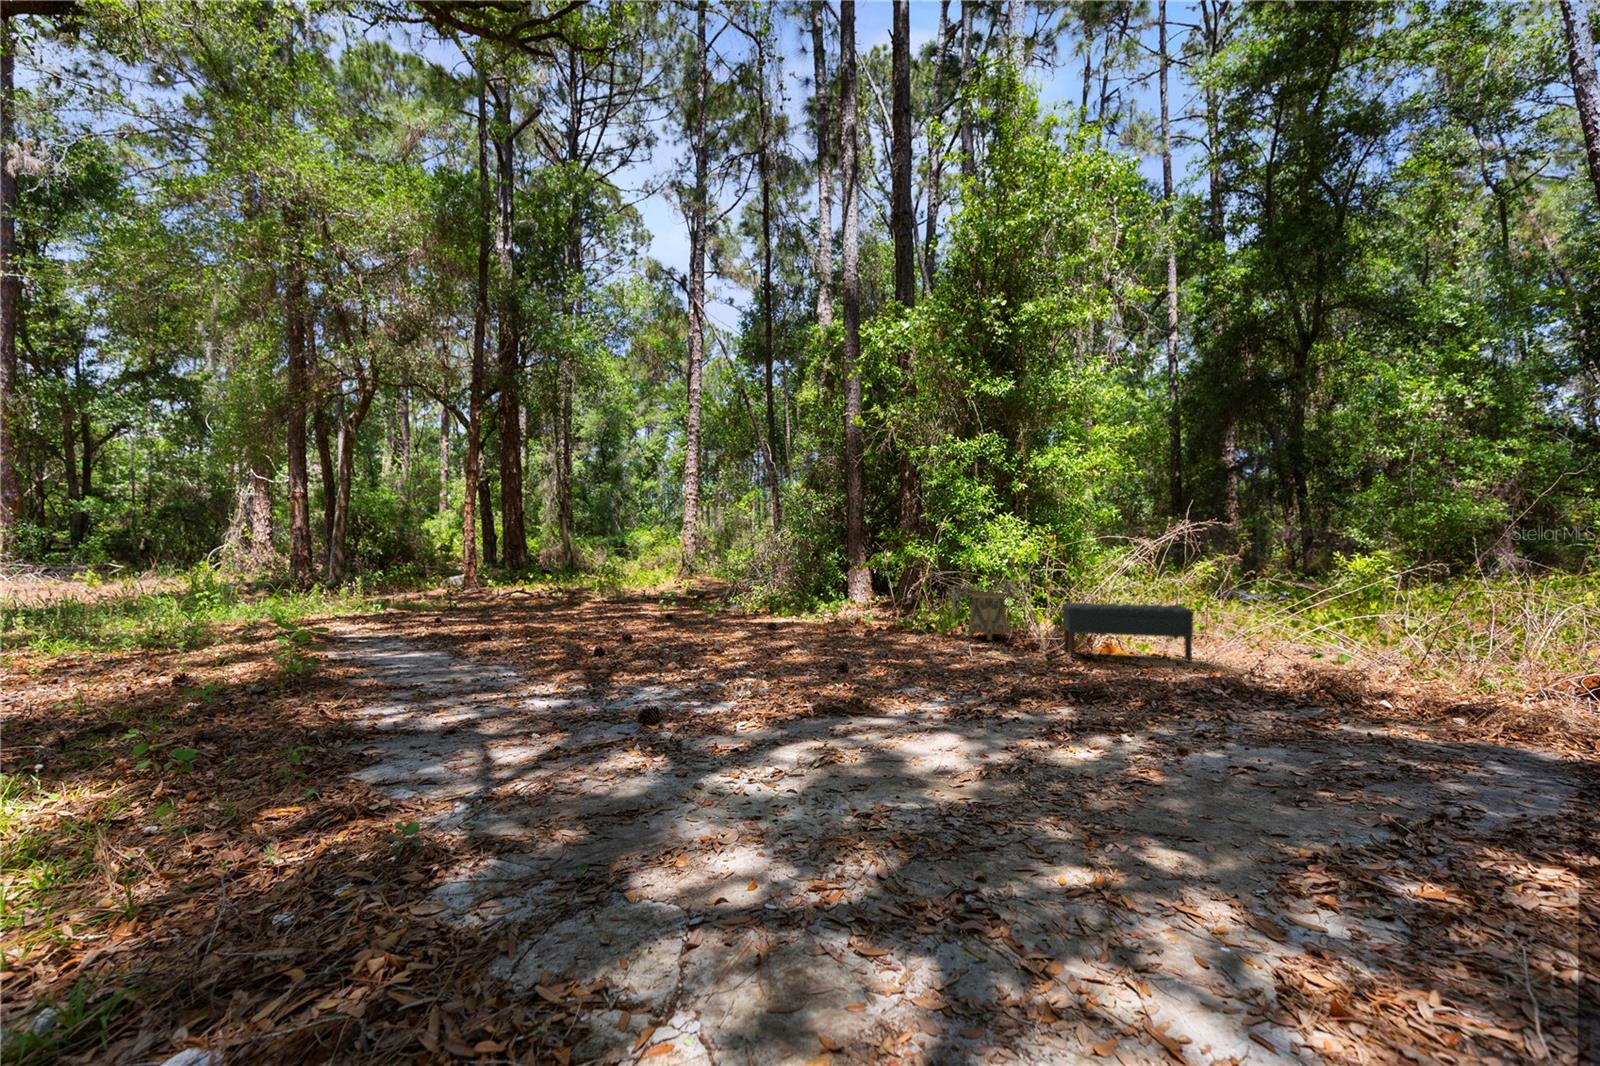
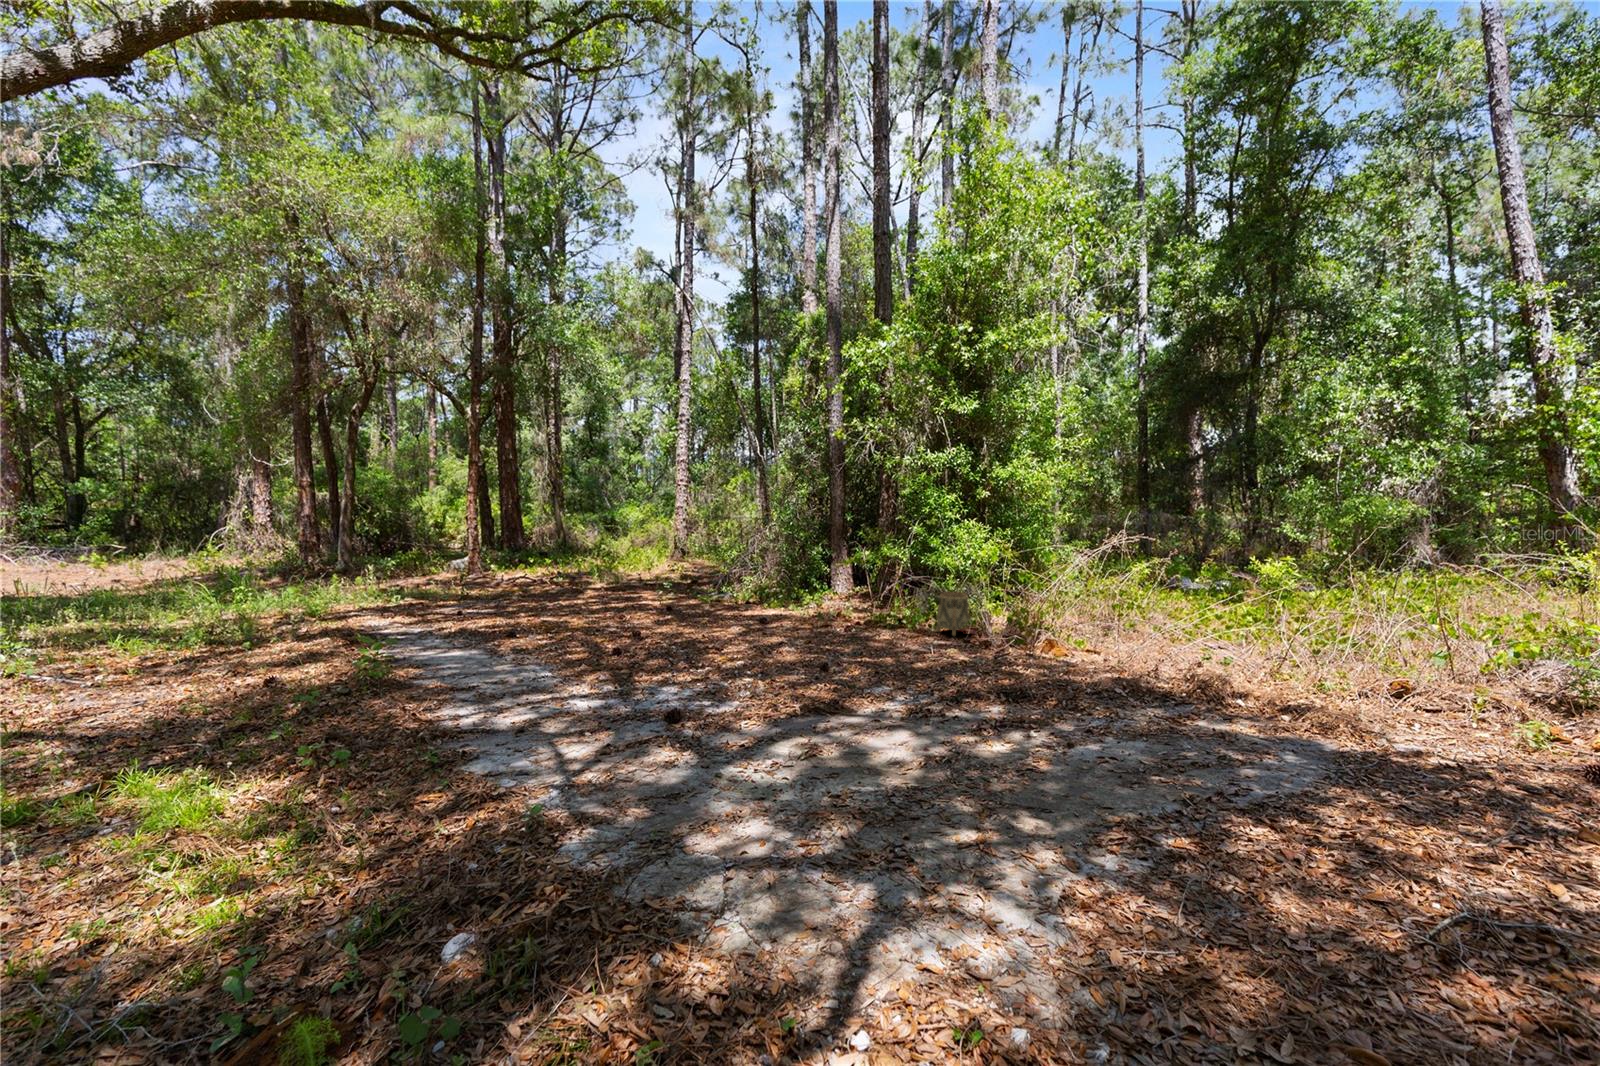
bench: present [1062,603,1194,662] -> none [1014,607,1120,660]

